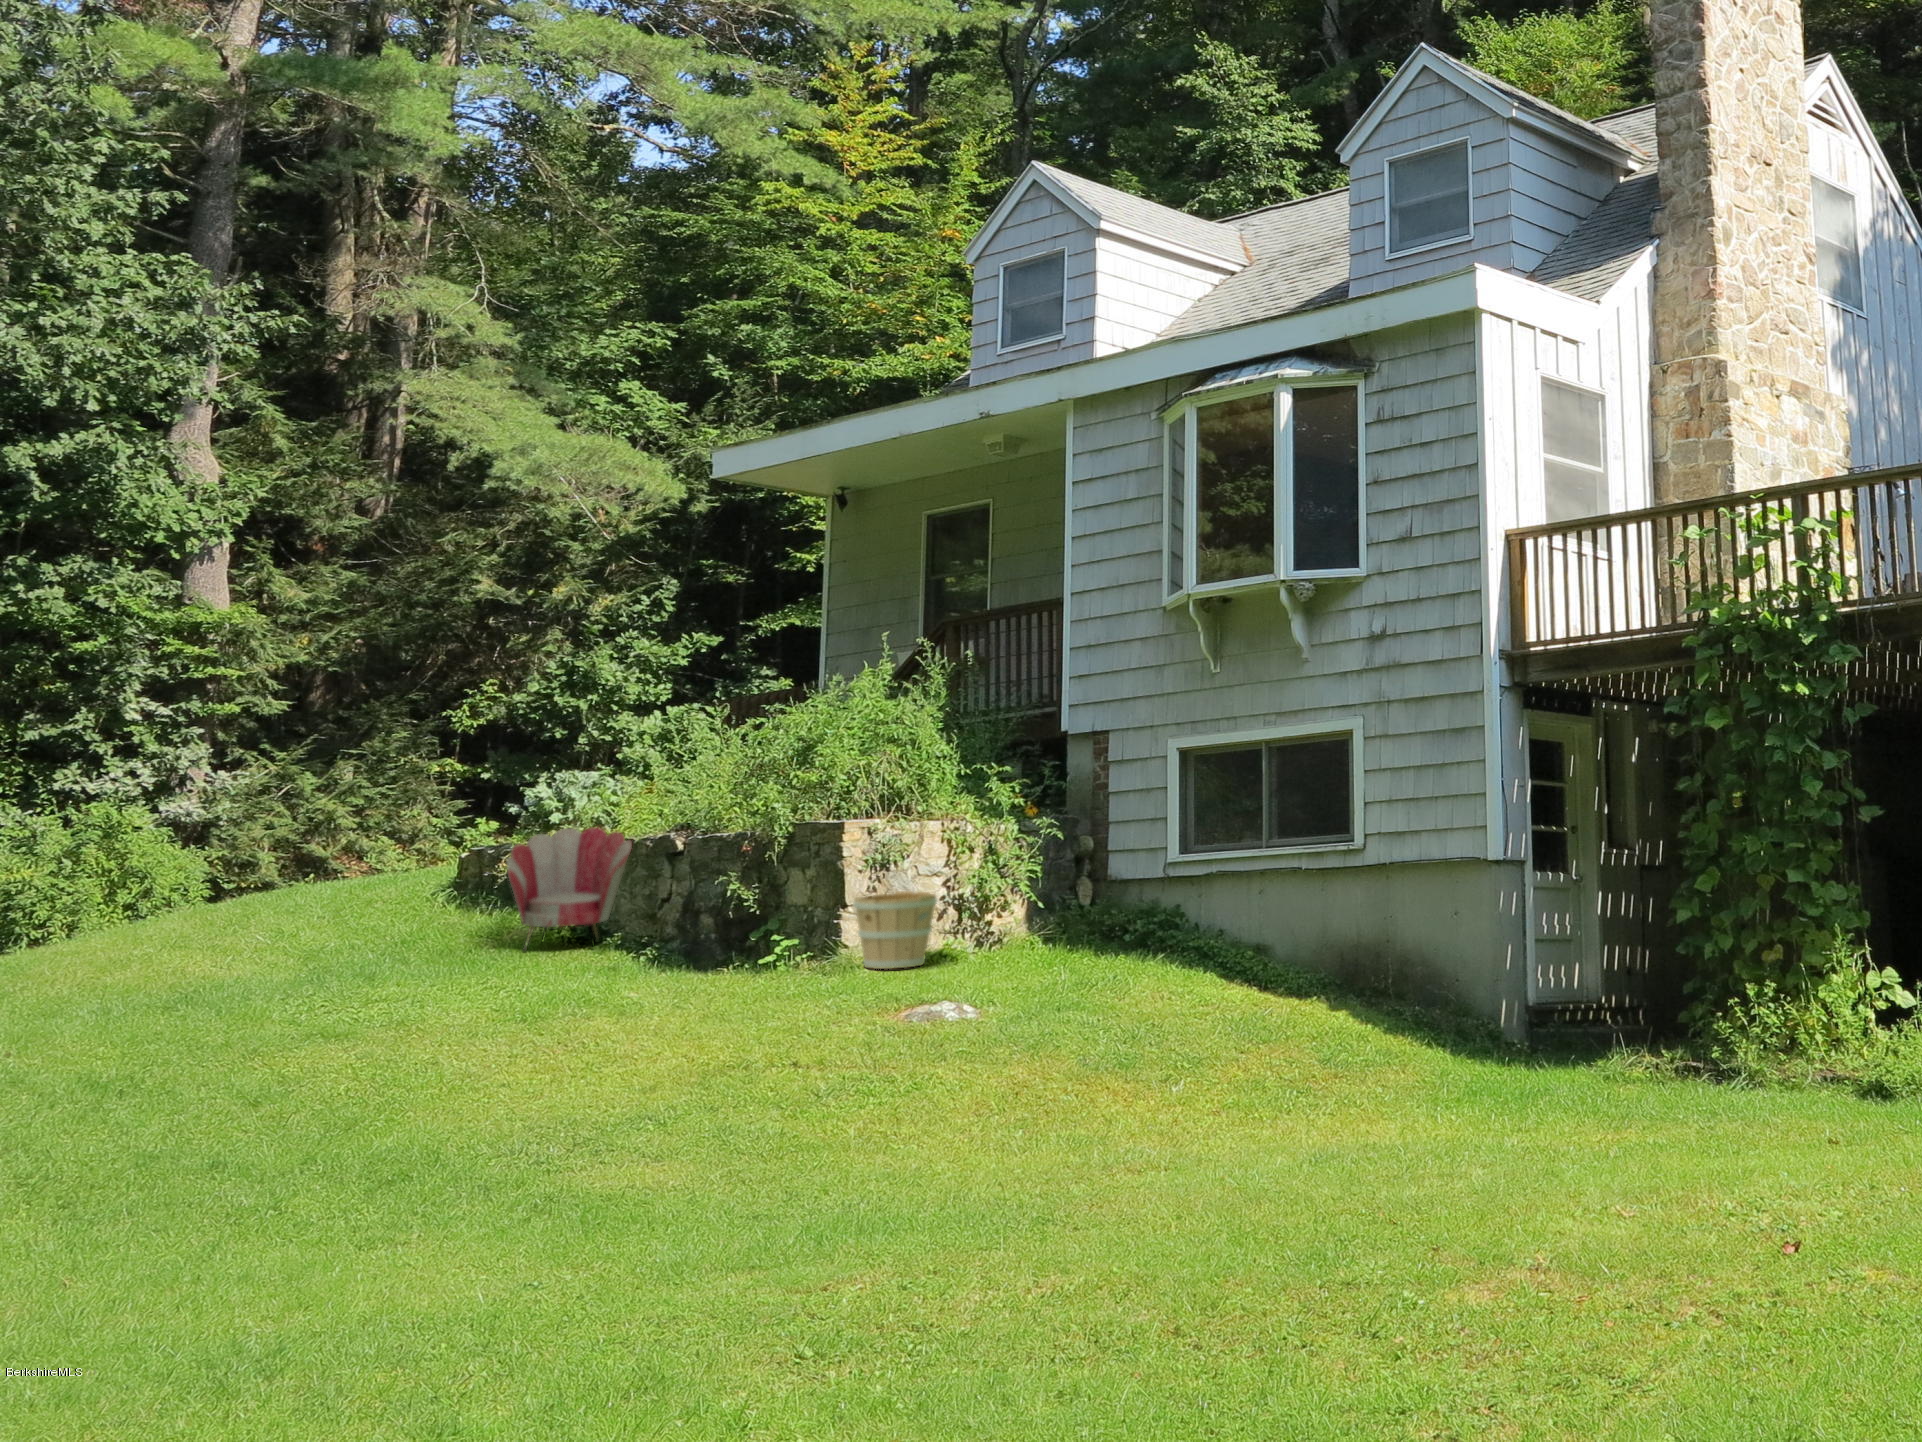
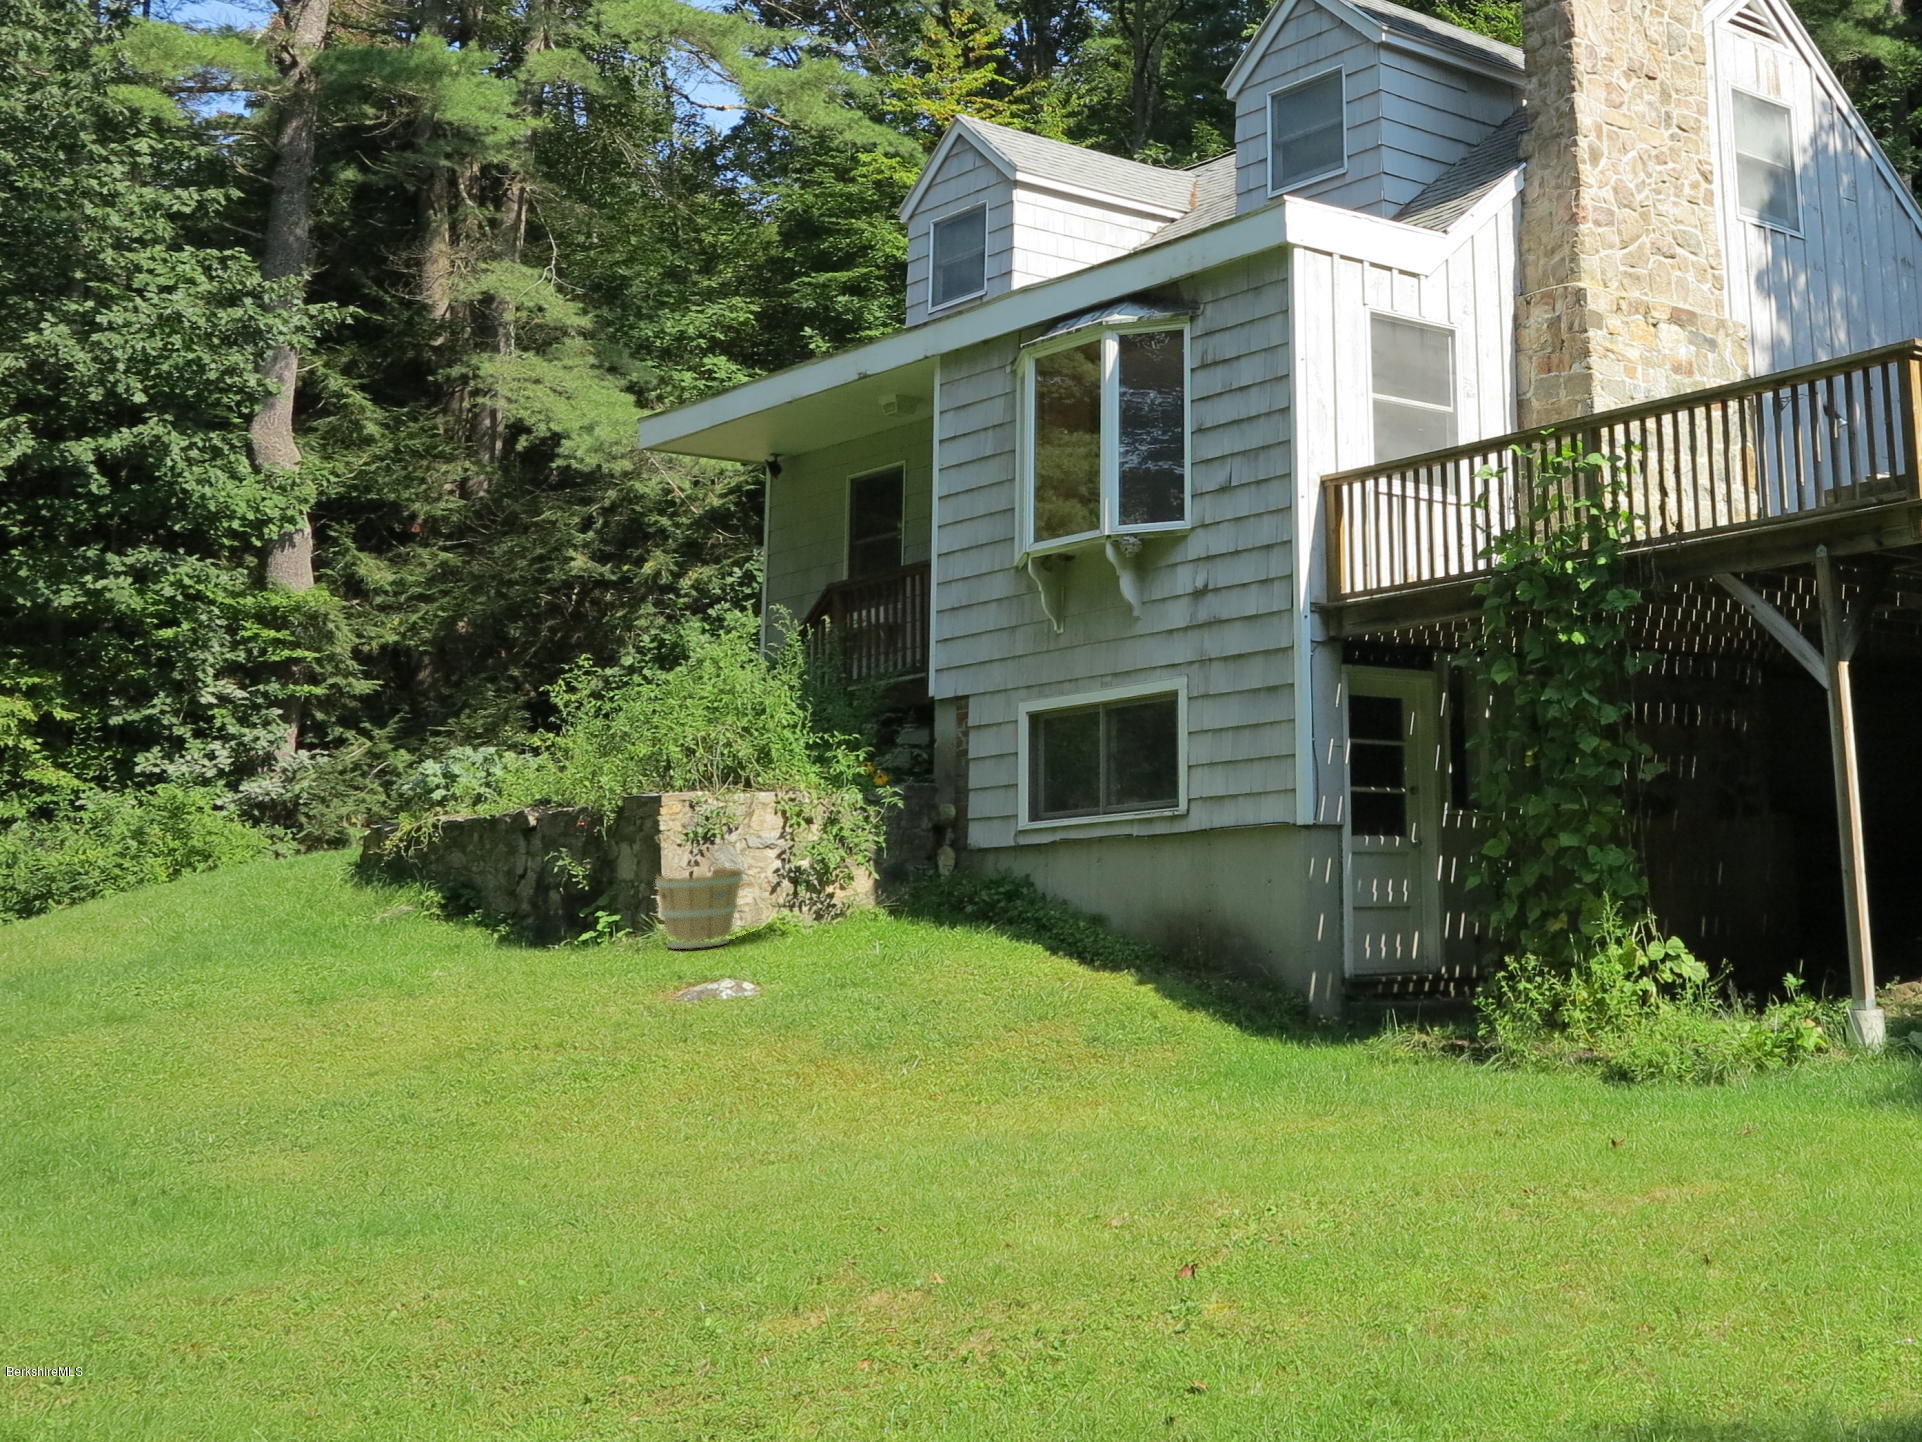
armchair: present [507,827,632,949] -> none [357,802,491,927]

